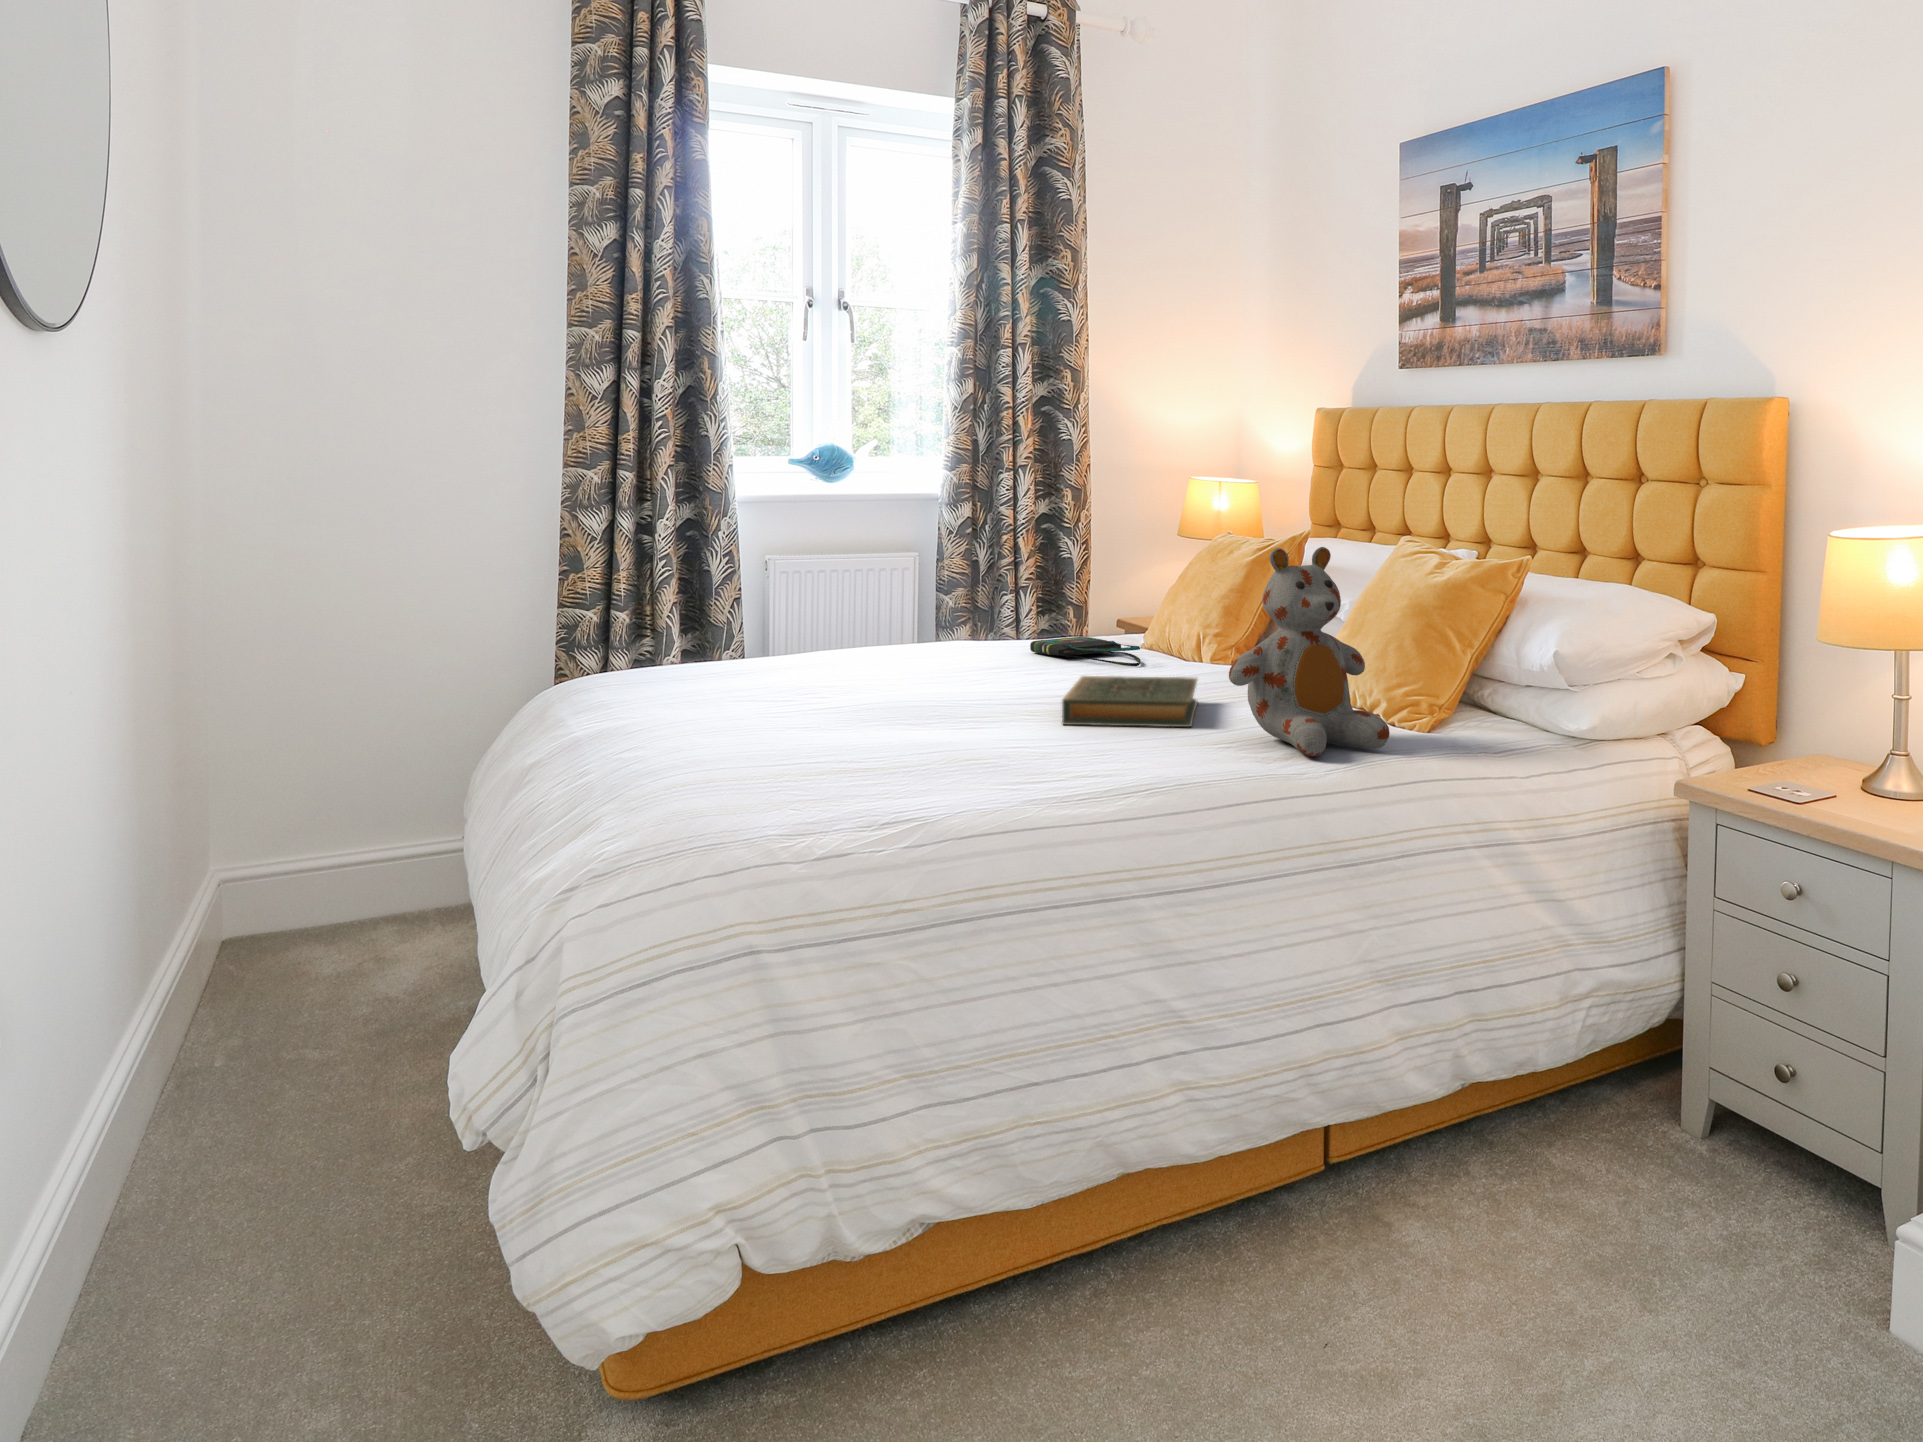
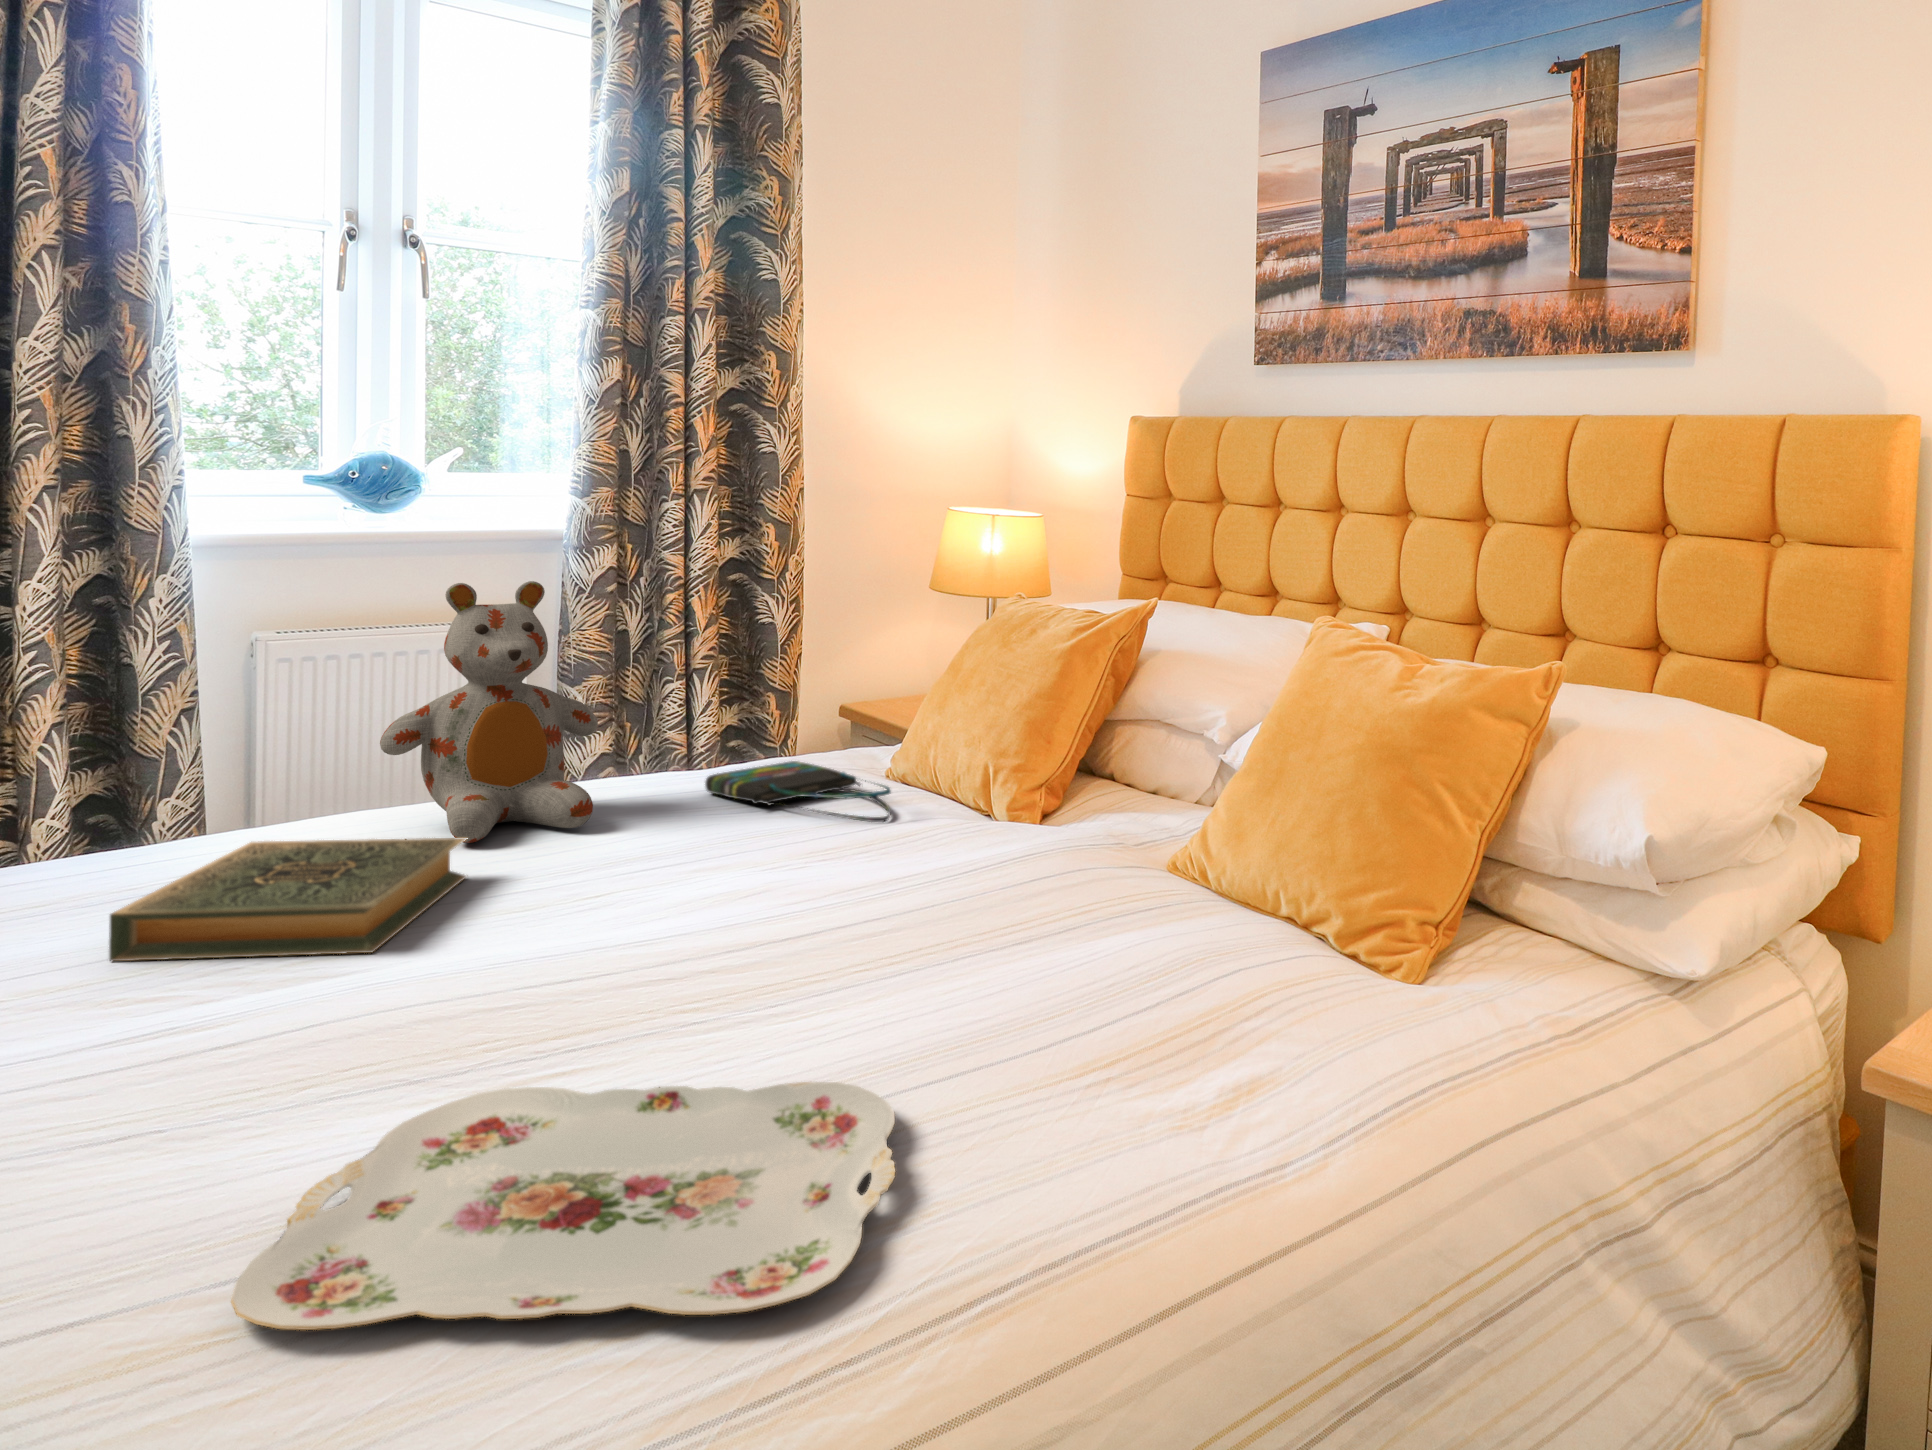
stuffed bear: present [1229,547,1390,756] -> present [380,581,598,843]
hardback book: present [1062,676,1198,727] -> present [109,838,466,961]
serving tray: none [866,732,1121,781] -> present [231,1082,896,1330]

